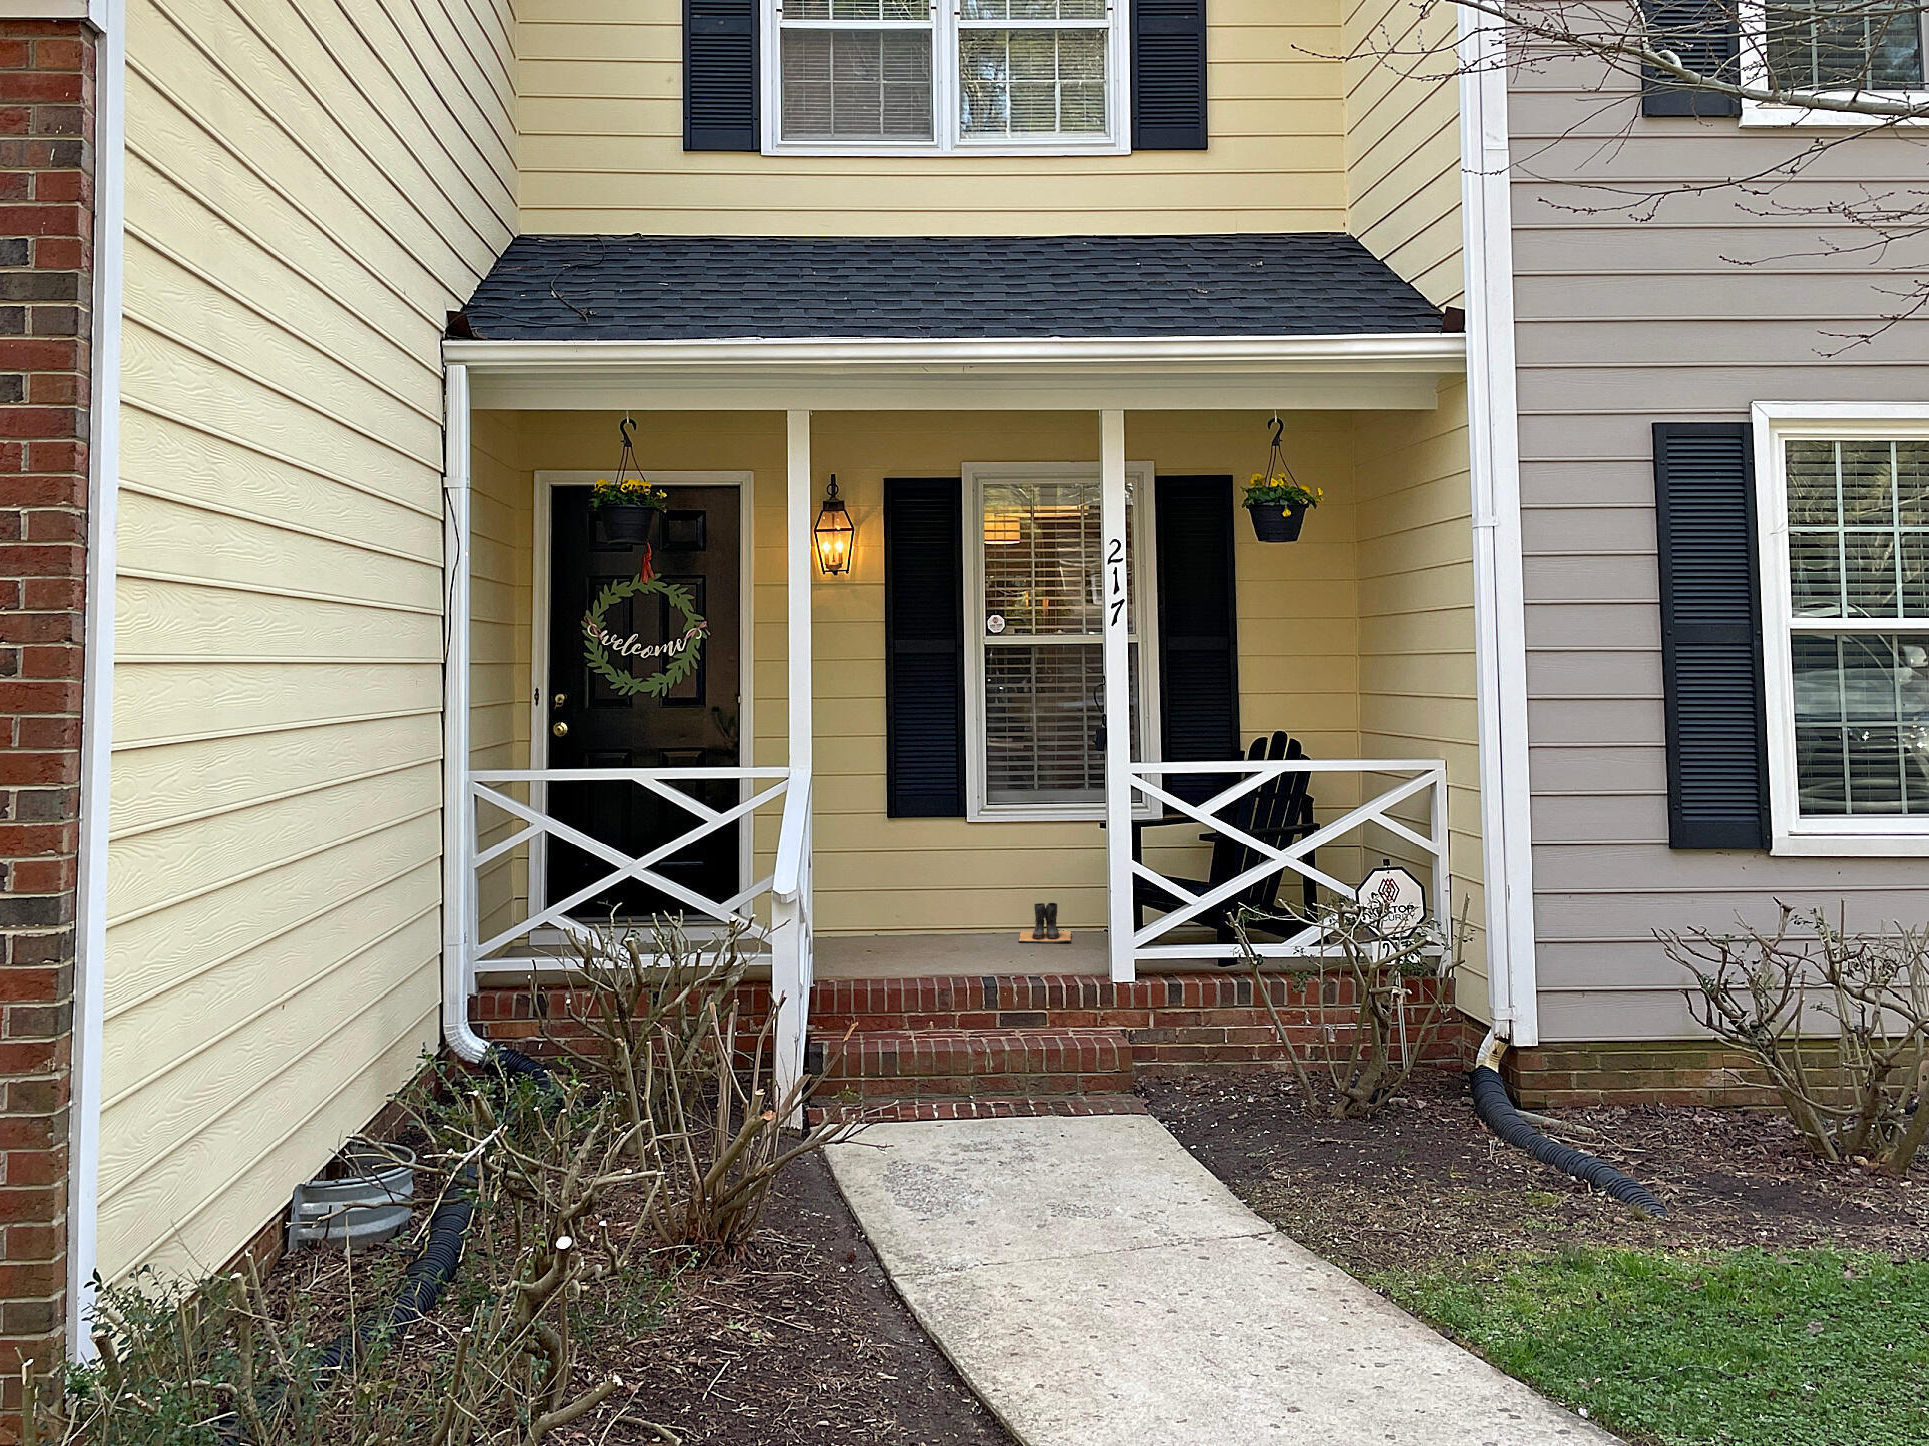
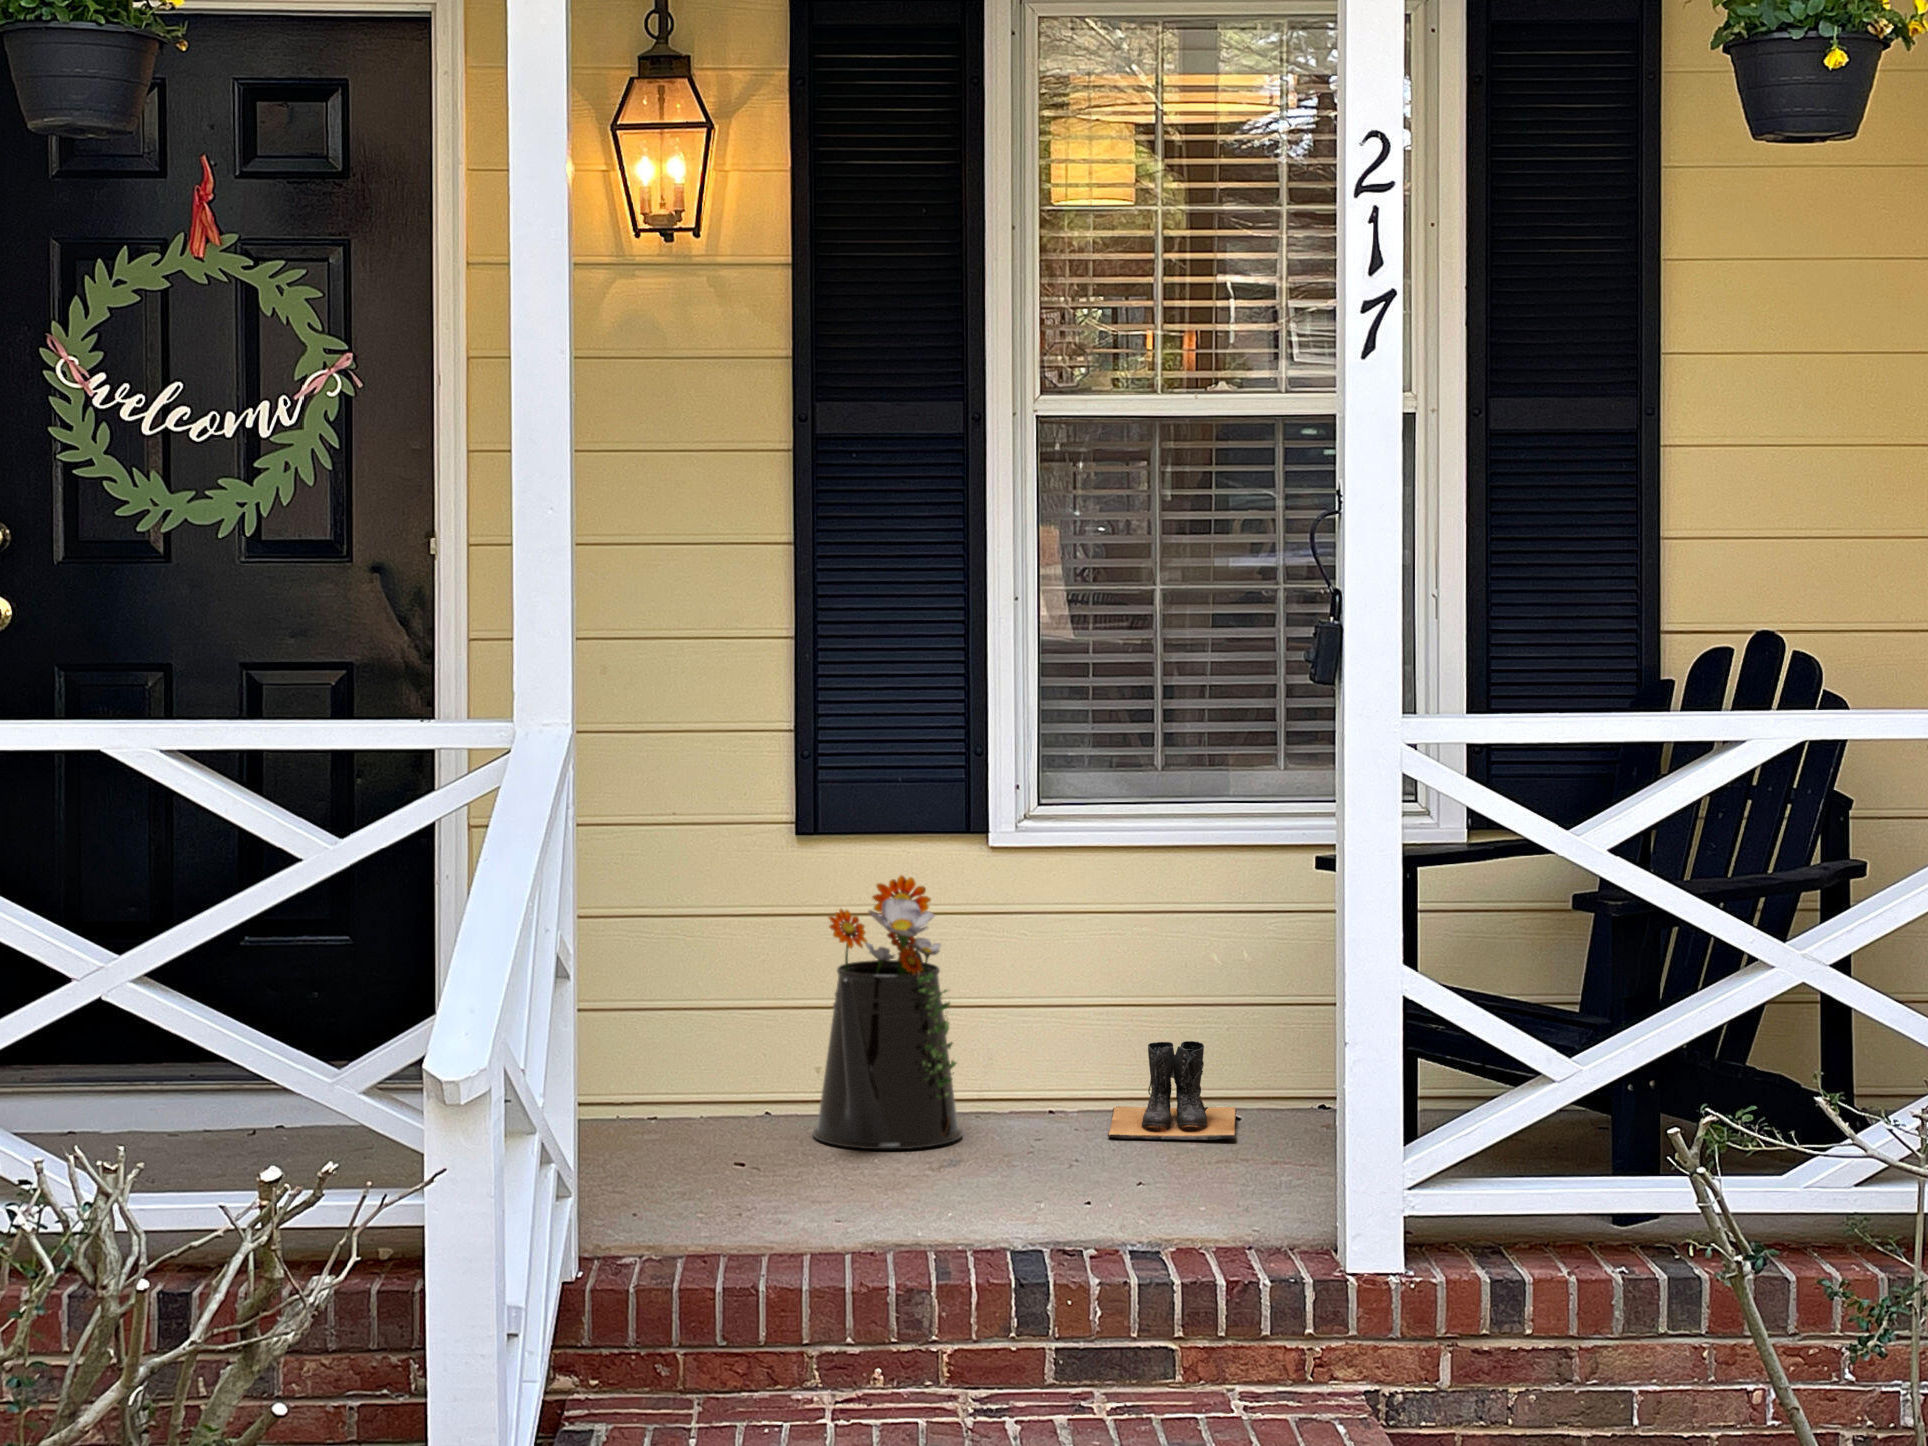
watering can: none [897,834,959,946] -> present [813,875,962,1149]

